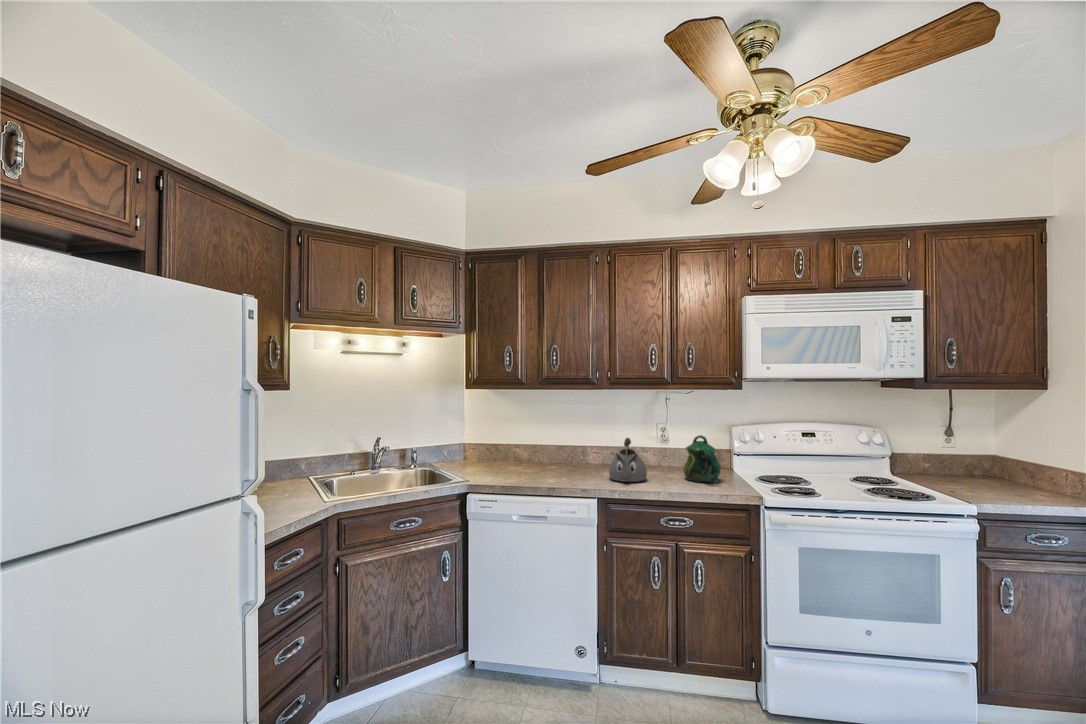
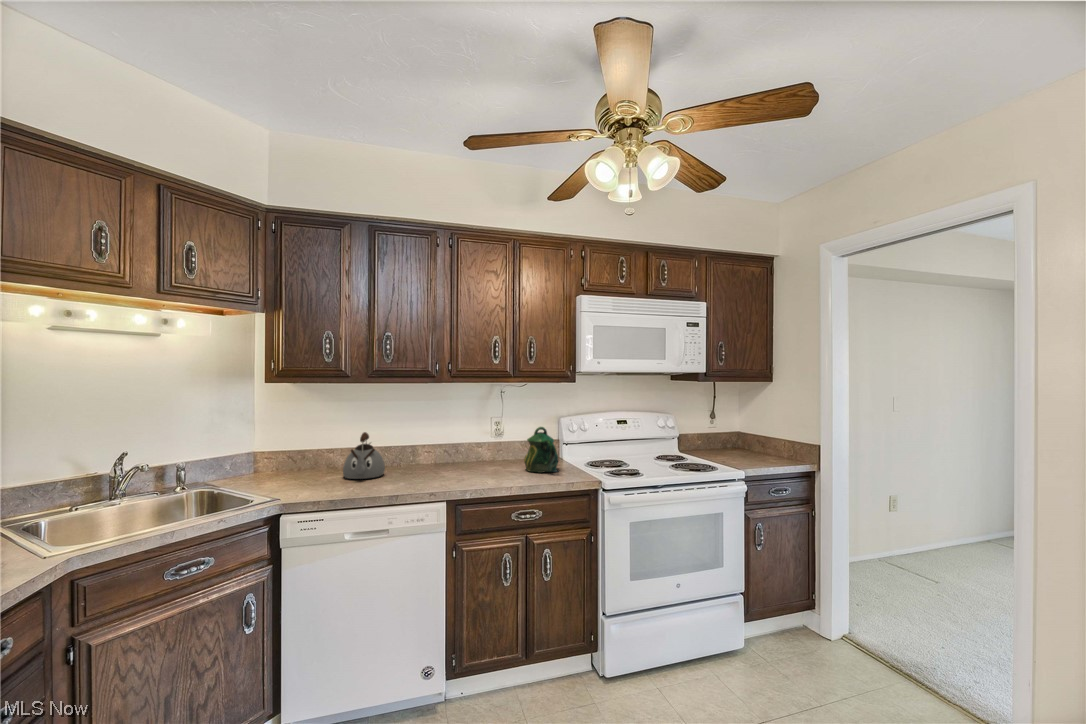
kettle: present [609,438,647,482] -> present [343,432,385,479]

